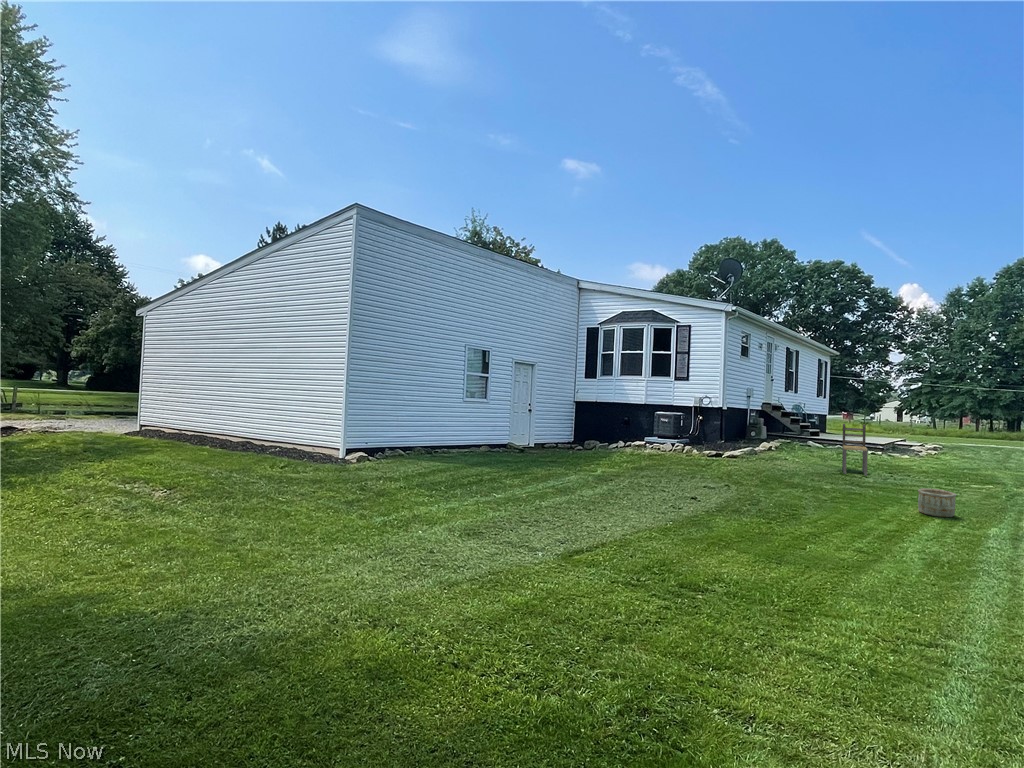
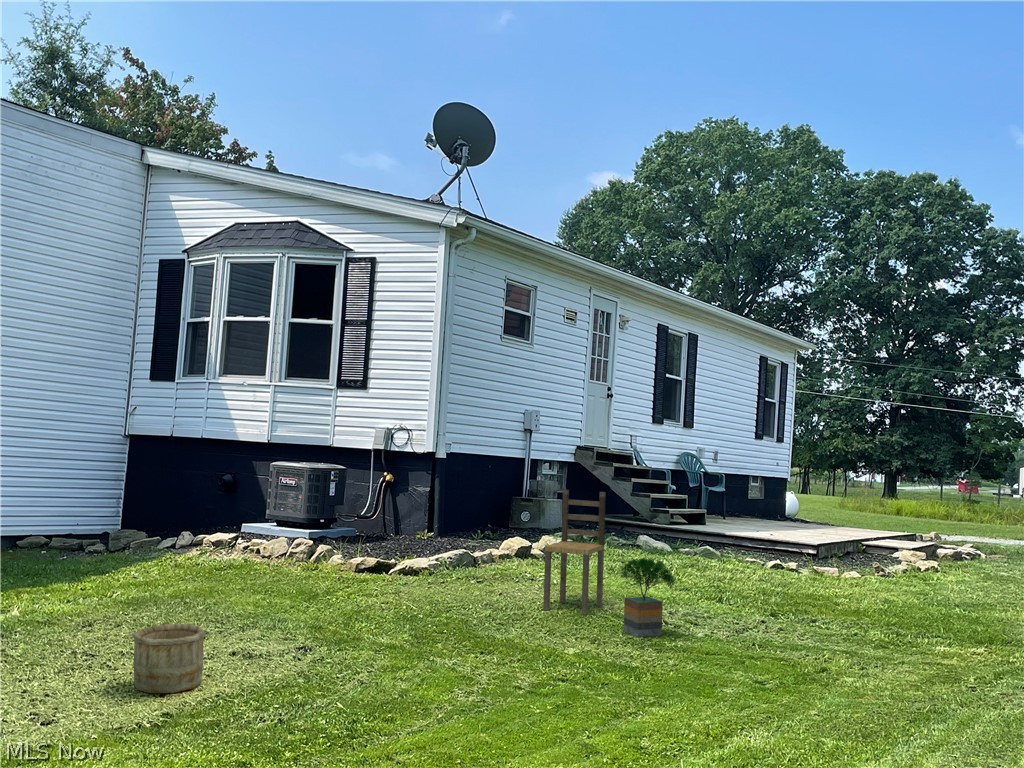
potted tree: none [896,452,929,485] -> present [621,558,675,637]
wooden bucket: present [918,488,957,517] -> present [132,624,206,693]

